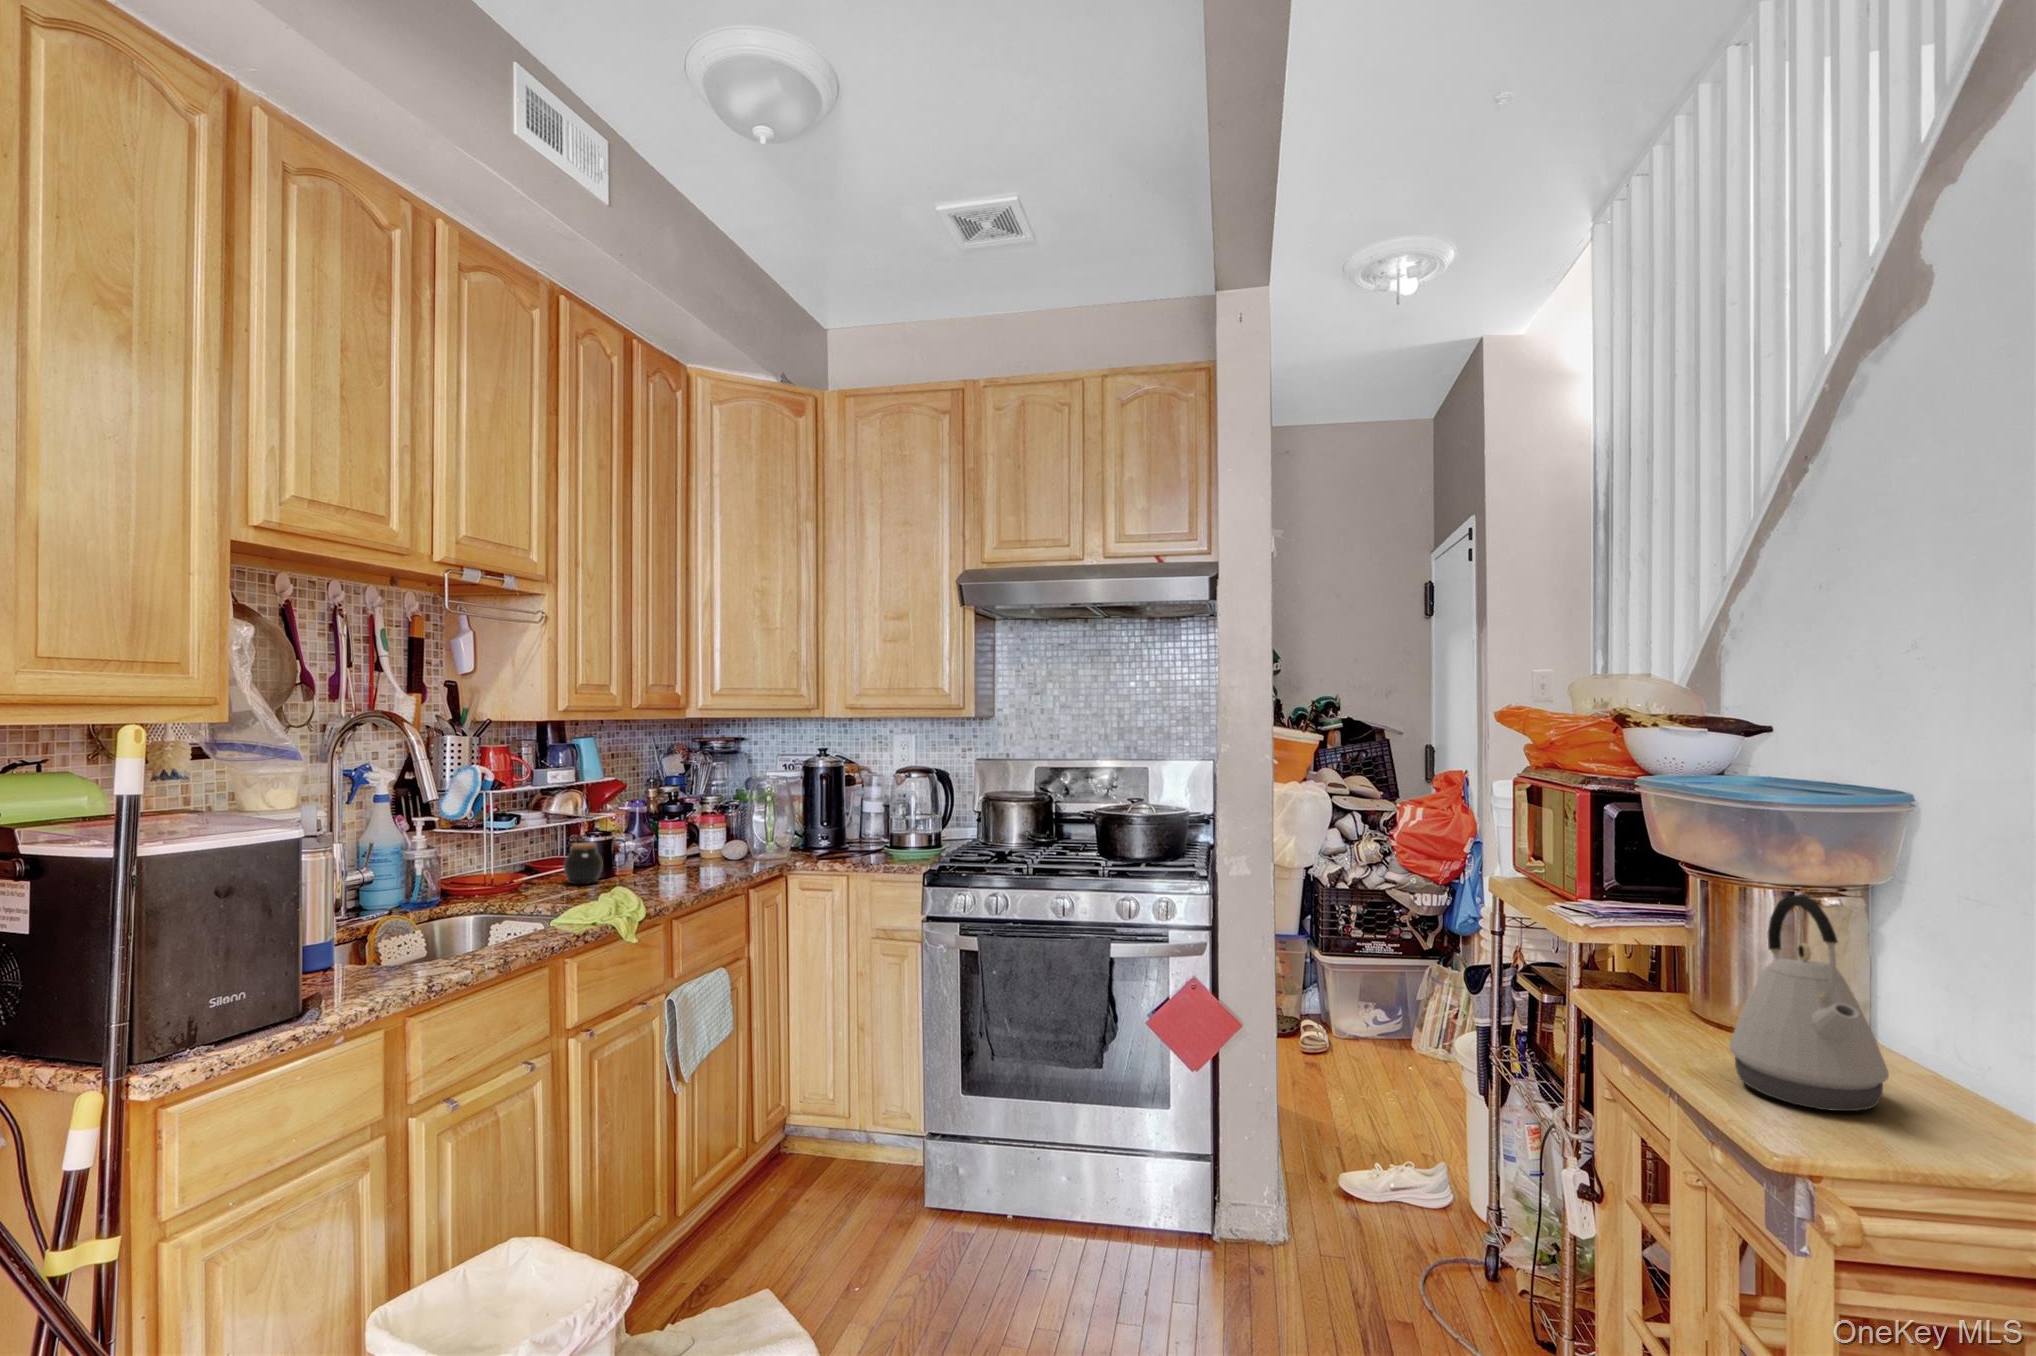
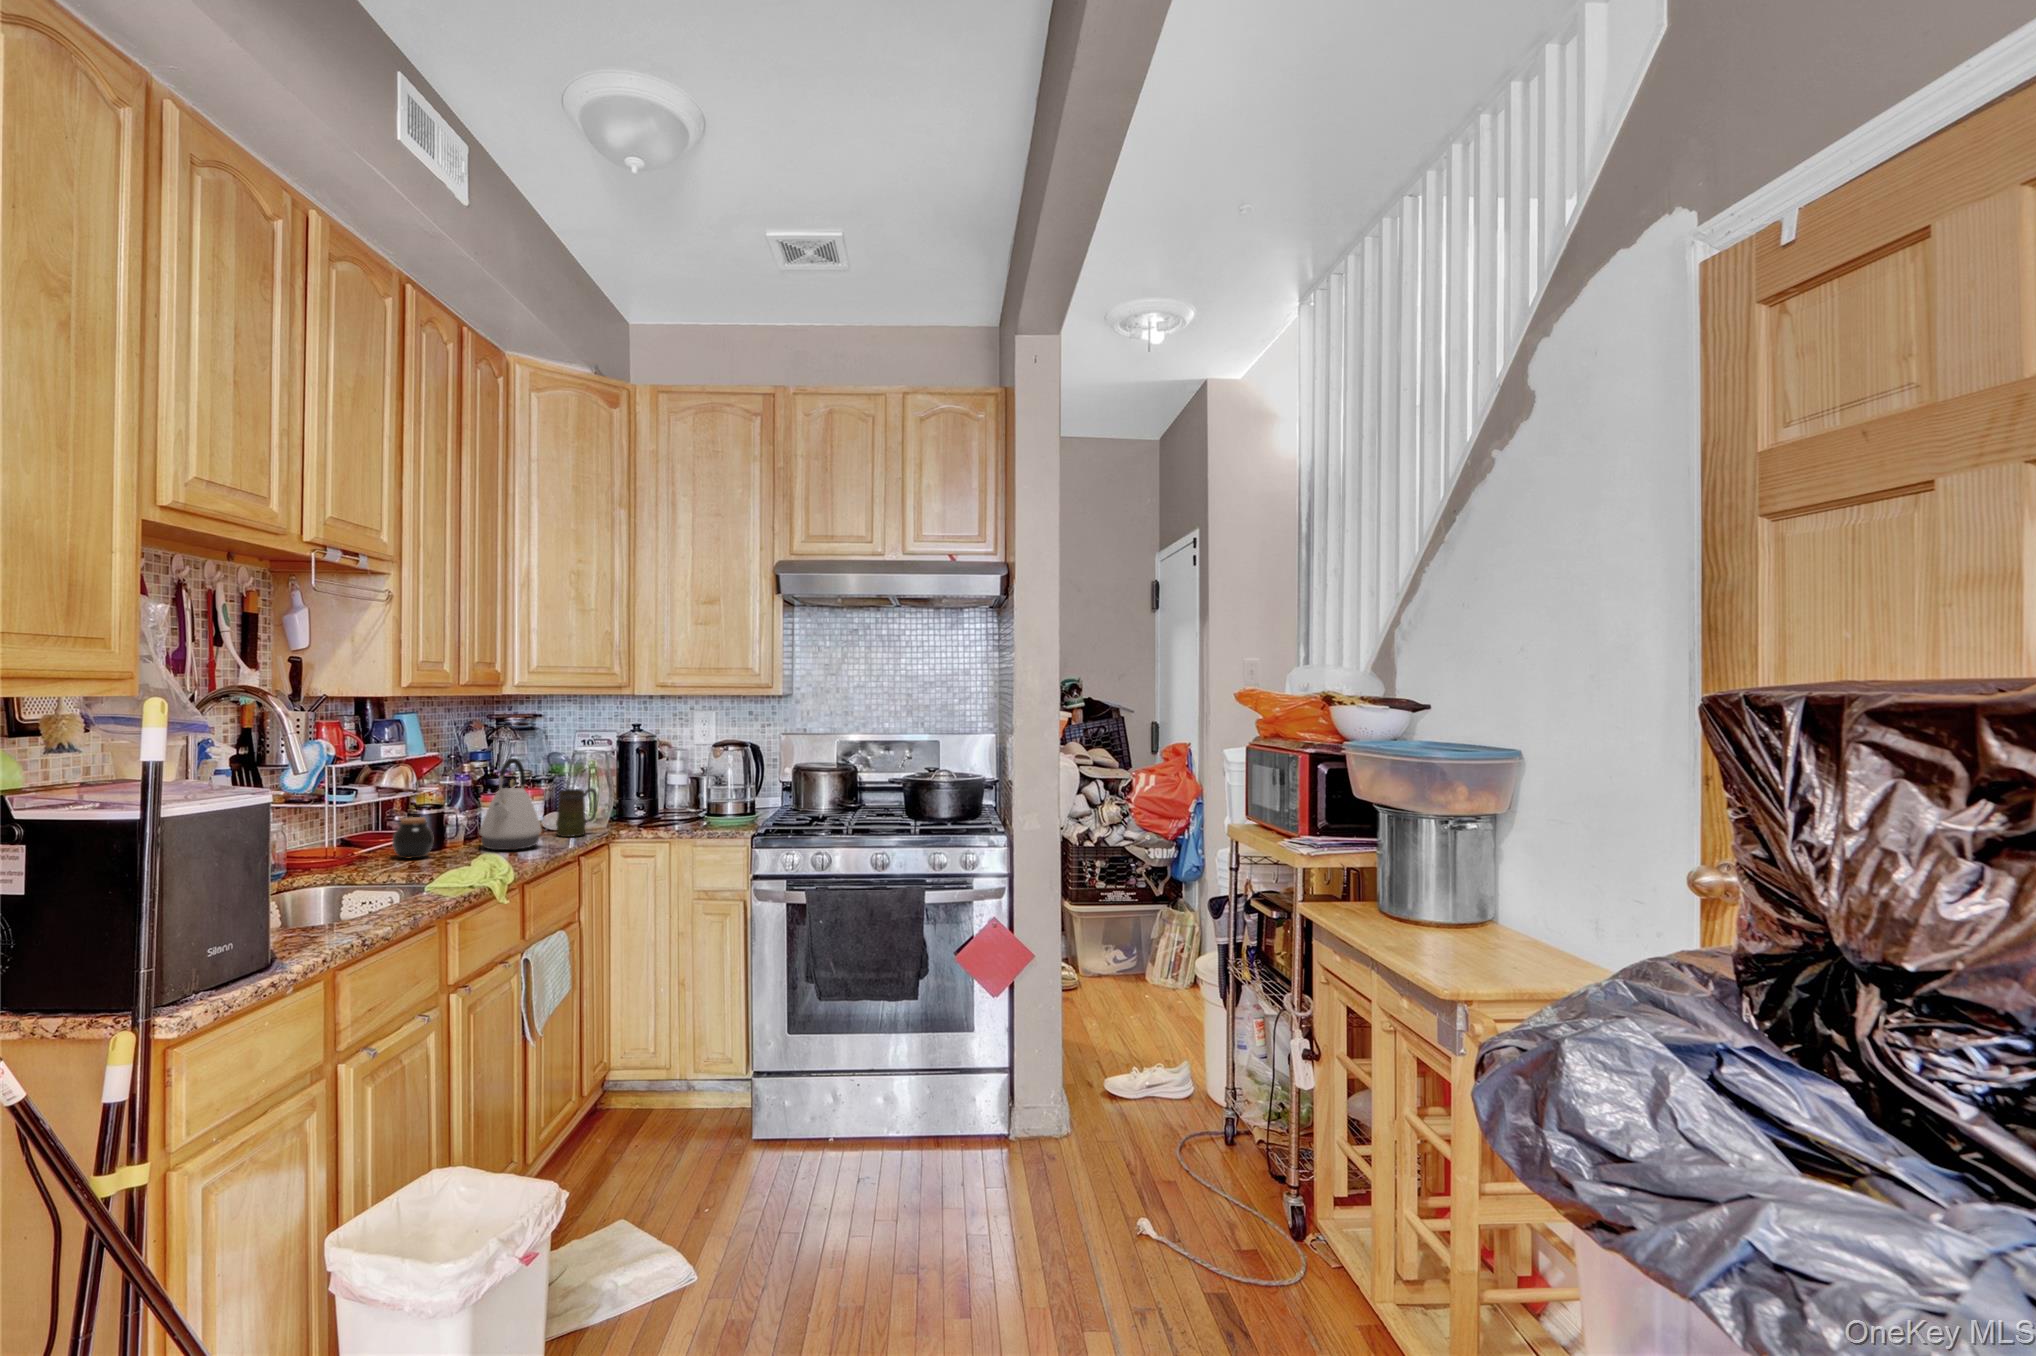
mug: none [737,814,777,864] -> present [556,788,597,837]
kettle: present [1730,895,1889,1111] -> present [479,758,541,850]

